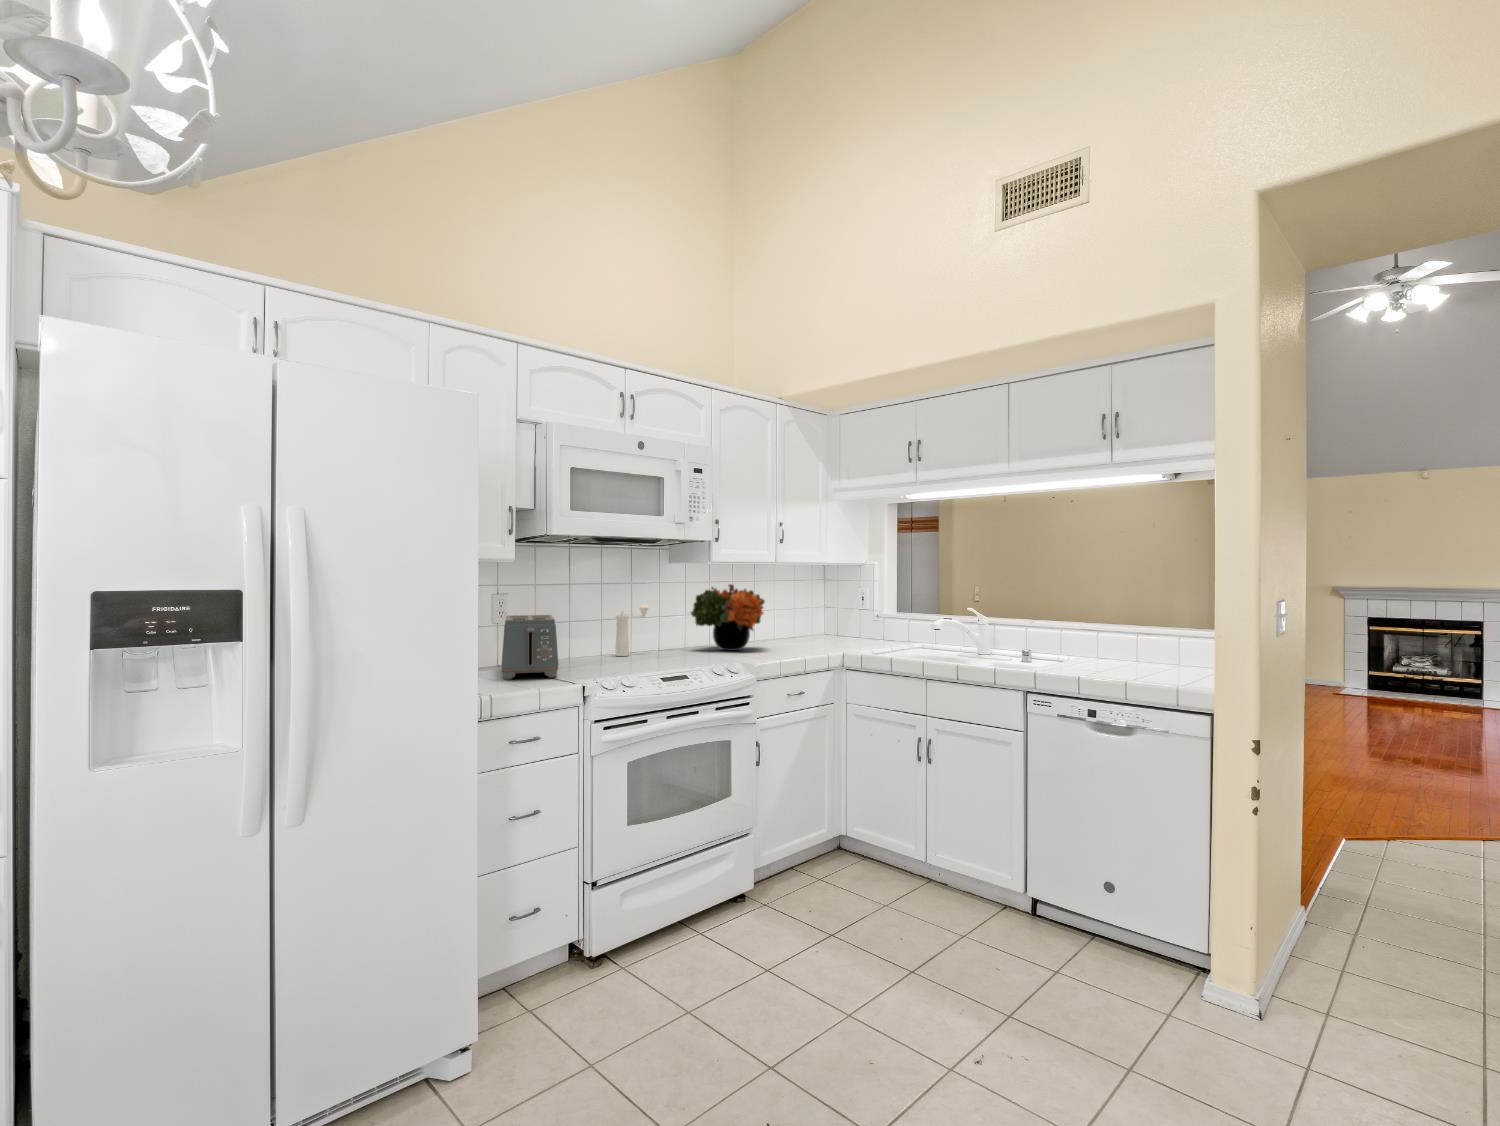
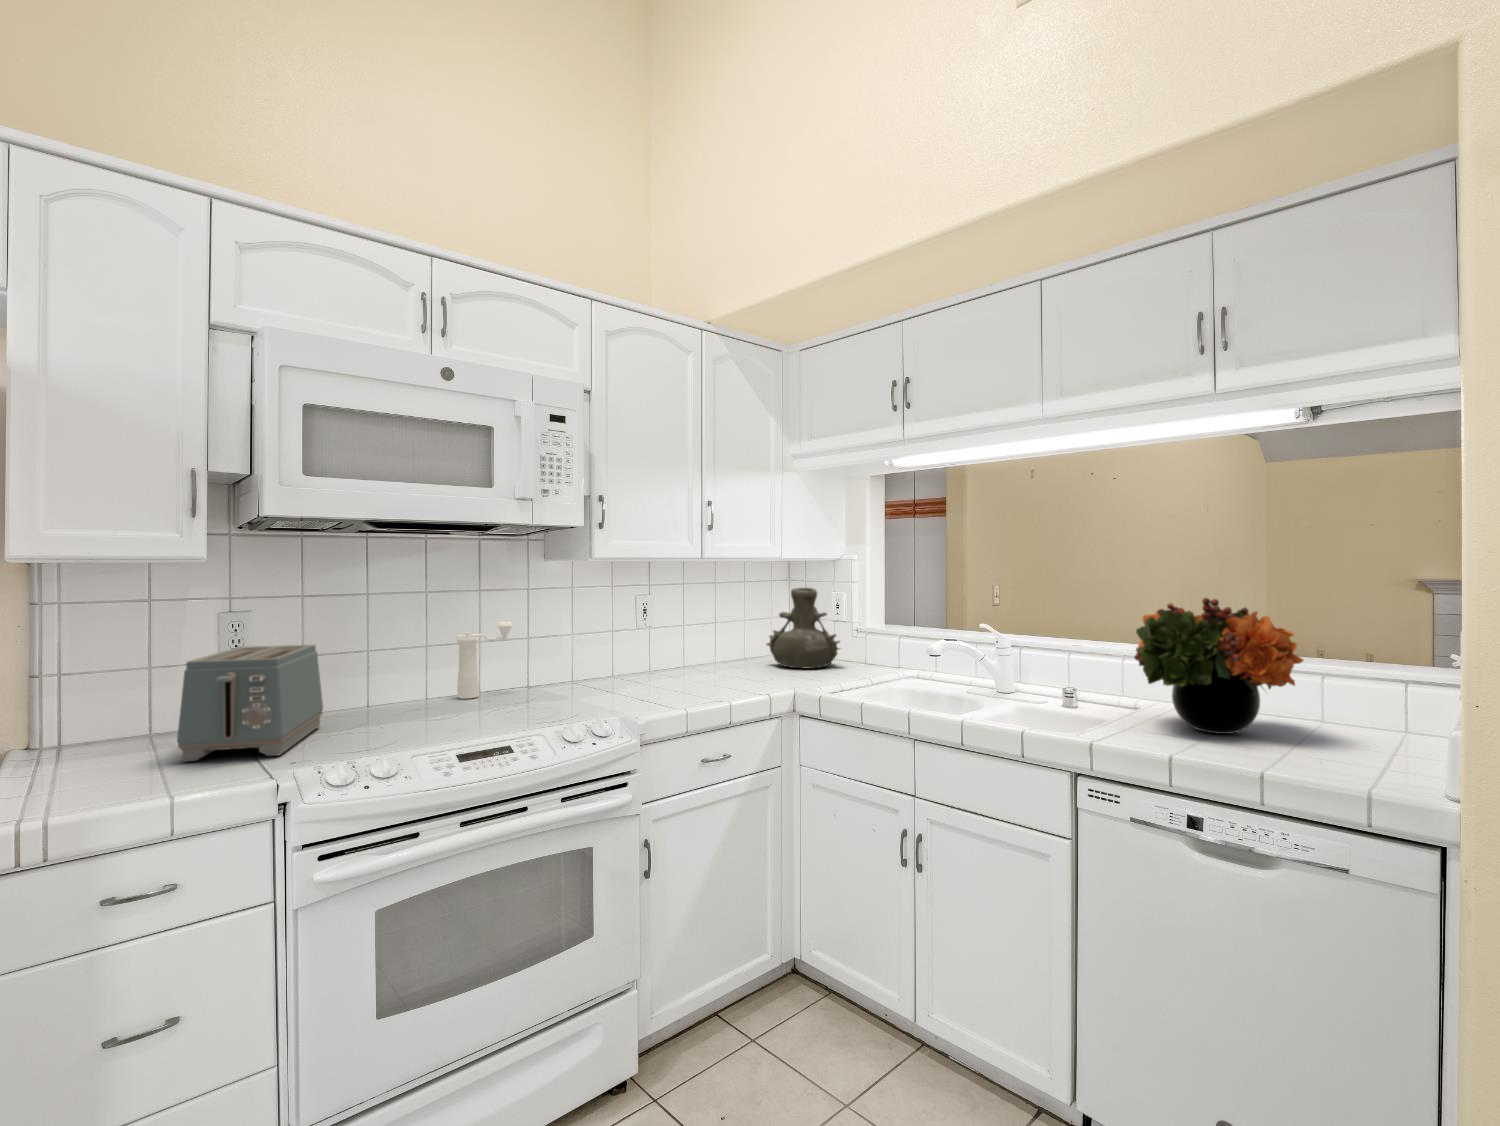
flower arrangement: present [691,584,765,651] -> present [1134,598,1303,734]
vase: none [811,585,867,643] -> present [766,588,840,668]

